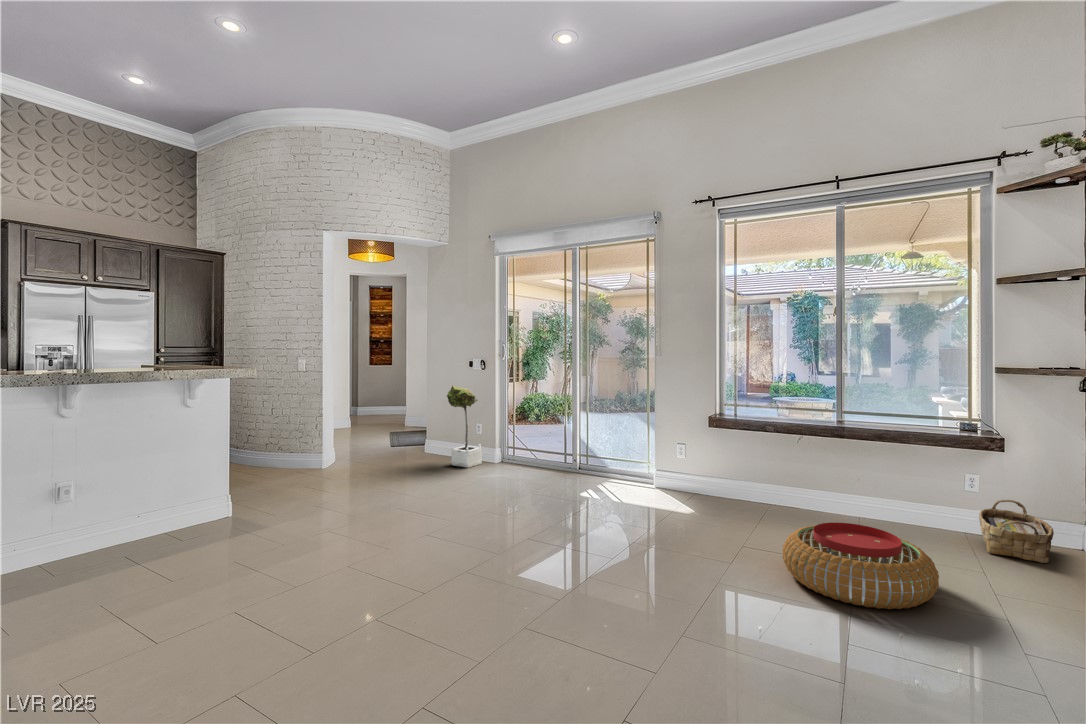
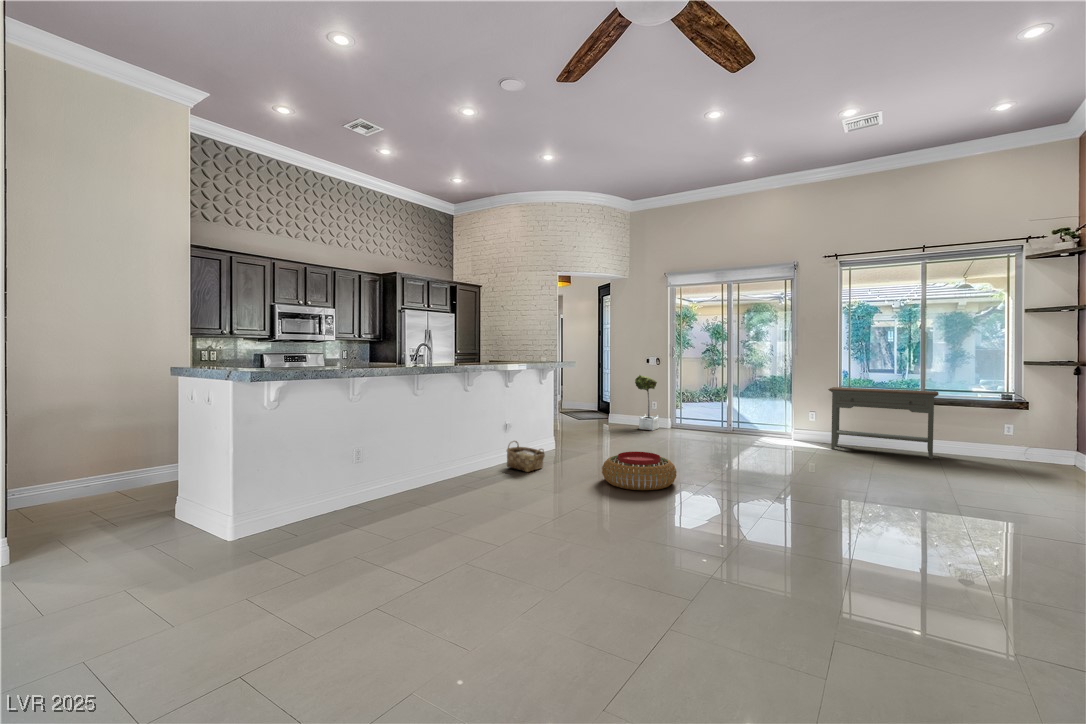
console table: none [693,406,860,532] -> present [828,387,939,459]
woven basket: present [979,500,1054,563] -> present [507,441,545,472]
pouf: present [783,523,939,609] -> present [602,452,677,490]

